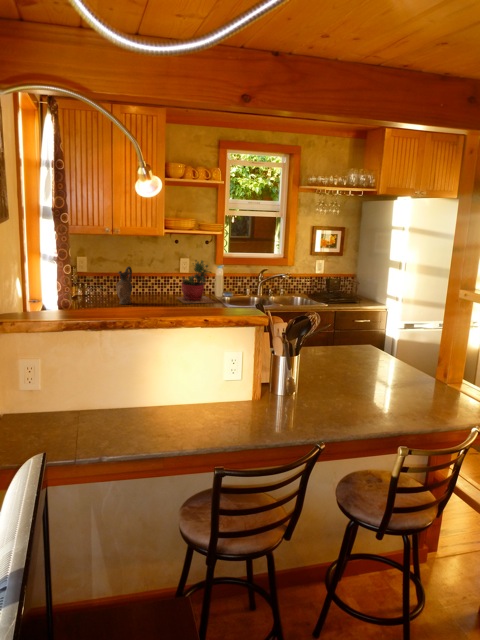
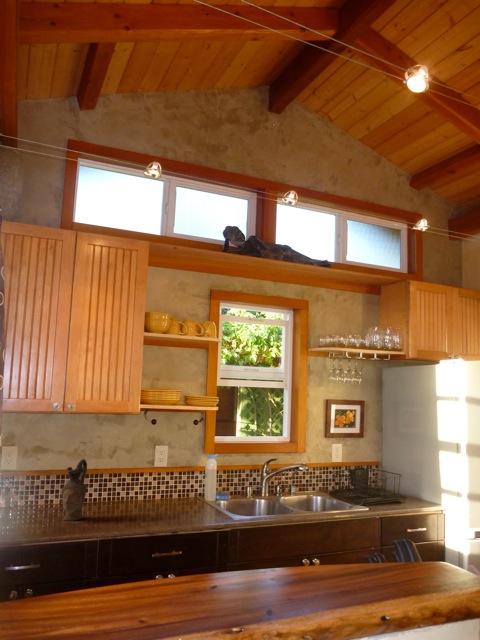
succulent plant: present [177,260,214,303] -> none [147,446,210,515]

